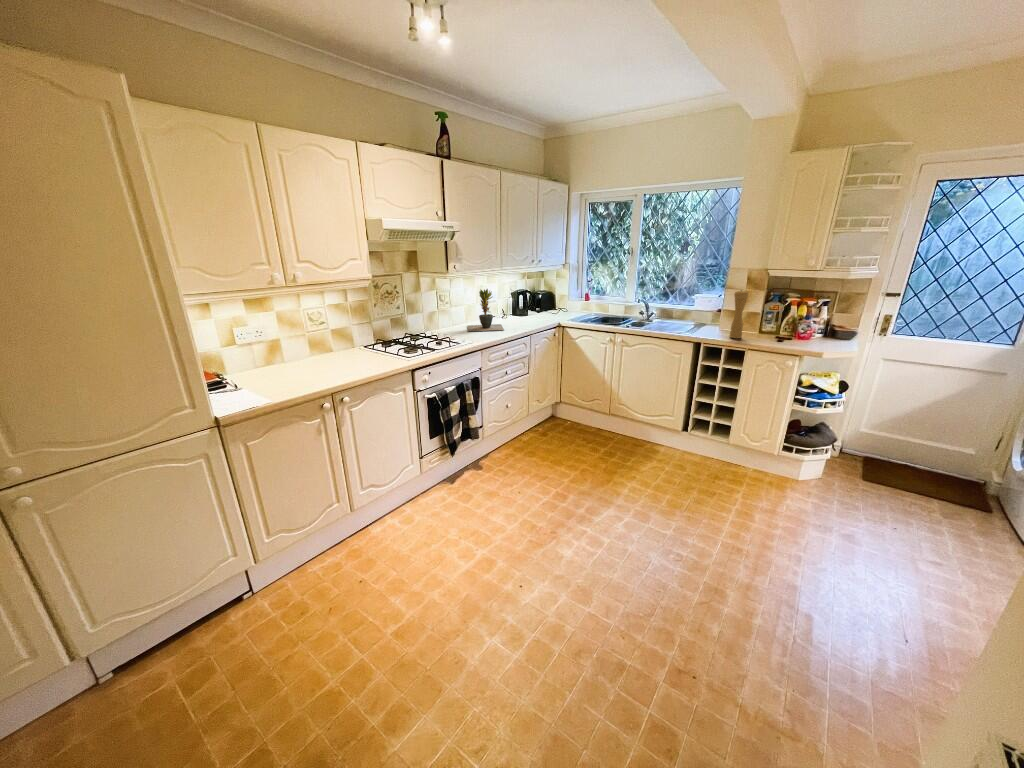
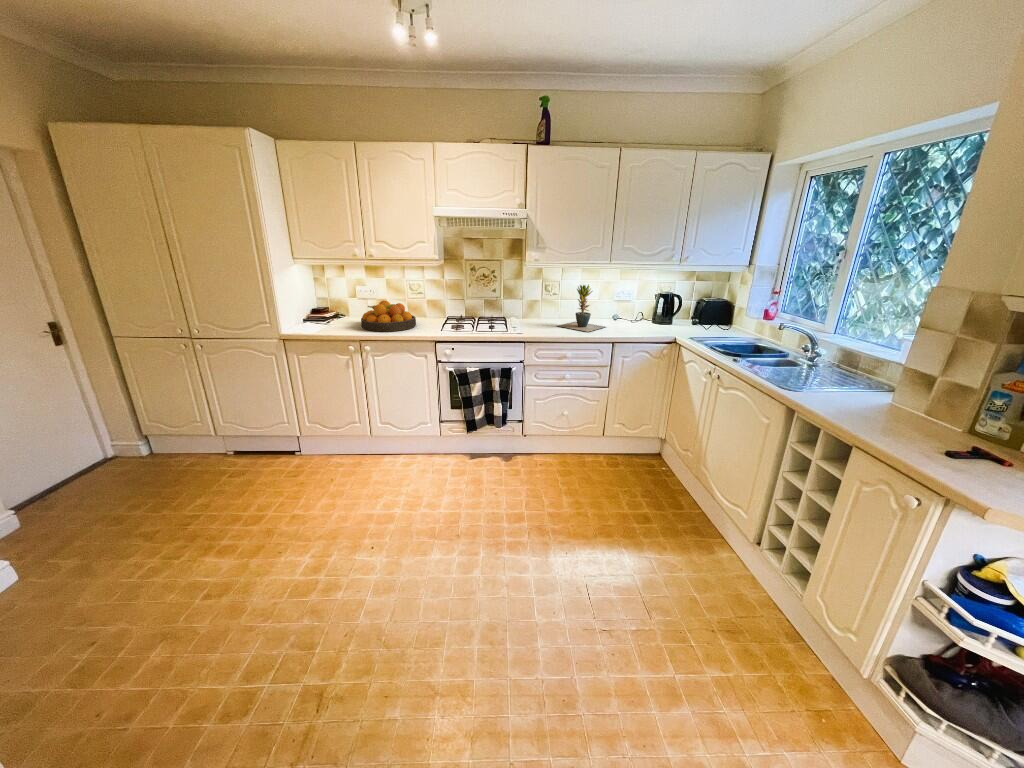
pepper mill: present [730,290,748,338] -> none [861,338,918,429]
fruit bowl: none [282,338,360,377] -> present [361,301,416,331]

